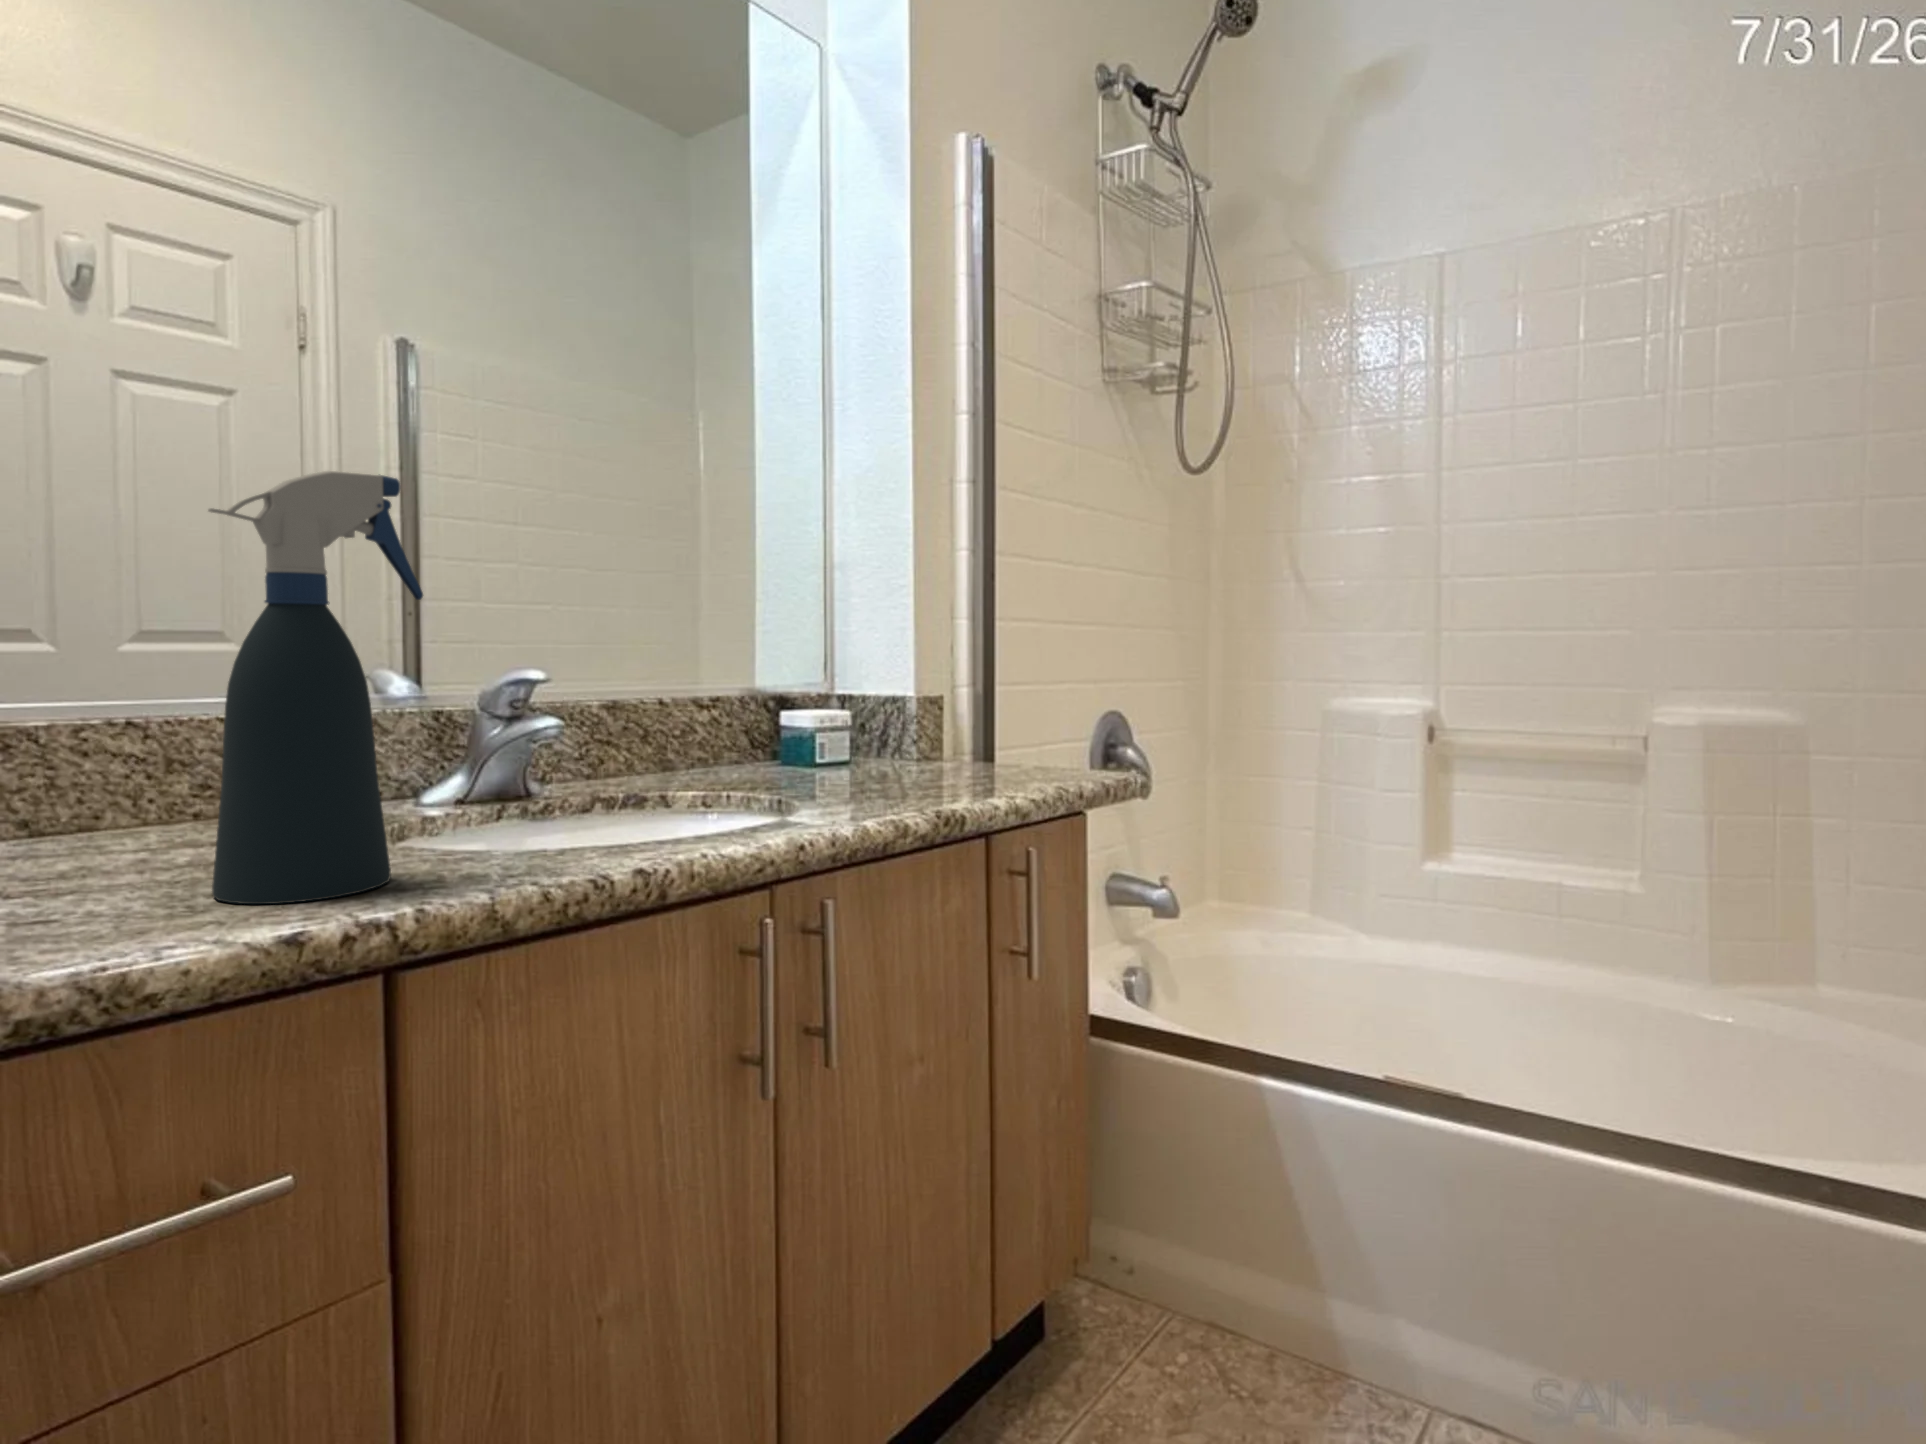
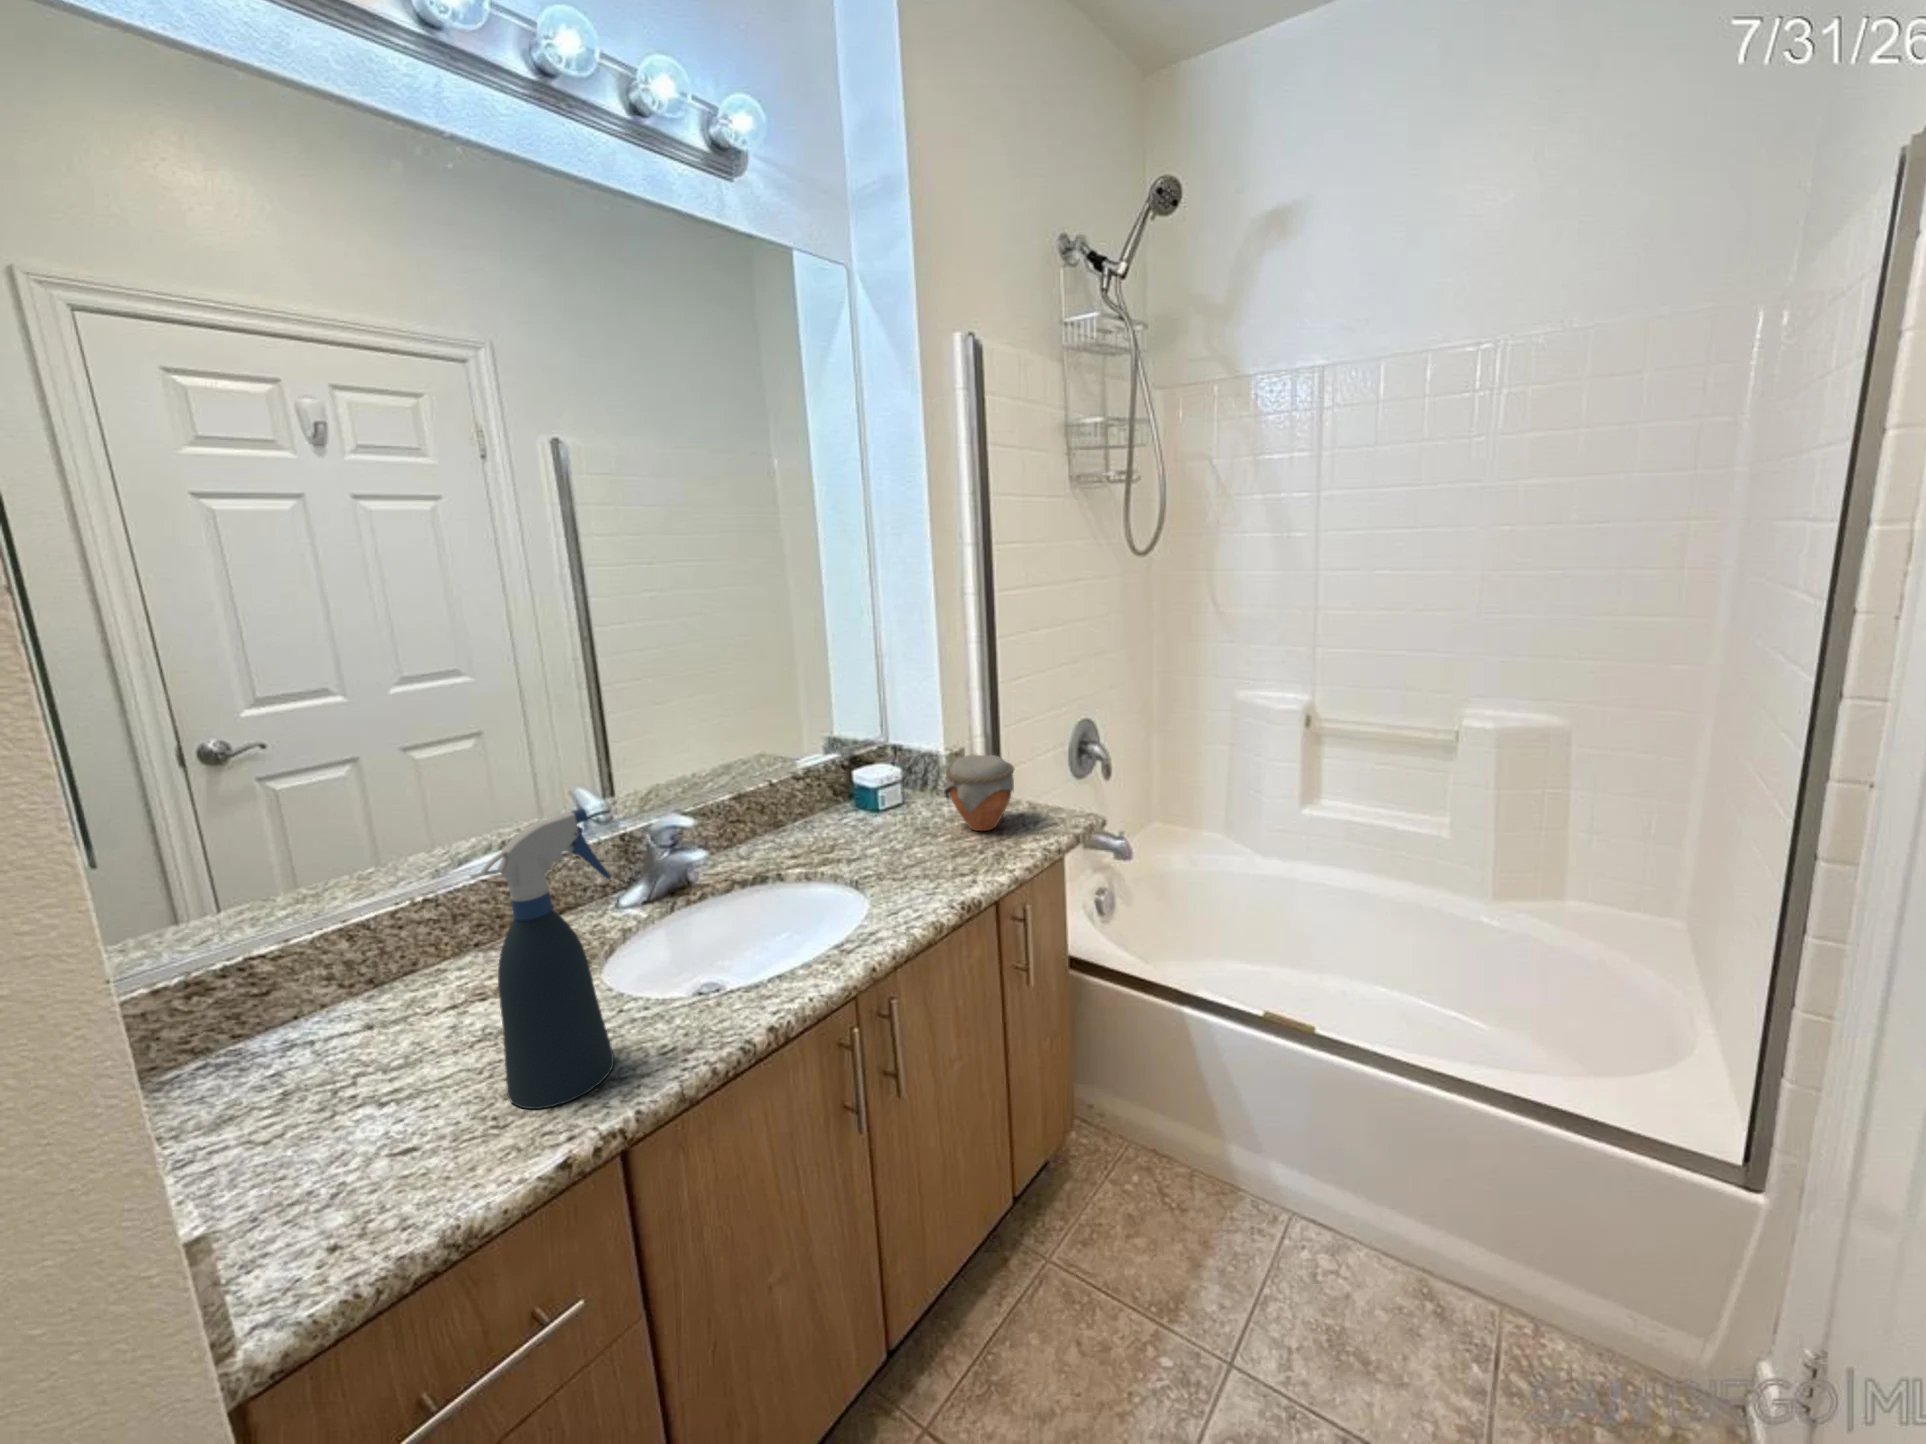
jar: none [911,674,1013,777] -> present [944,754,1014,831]

